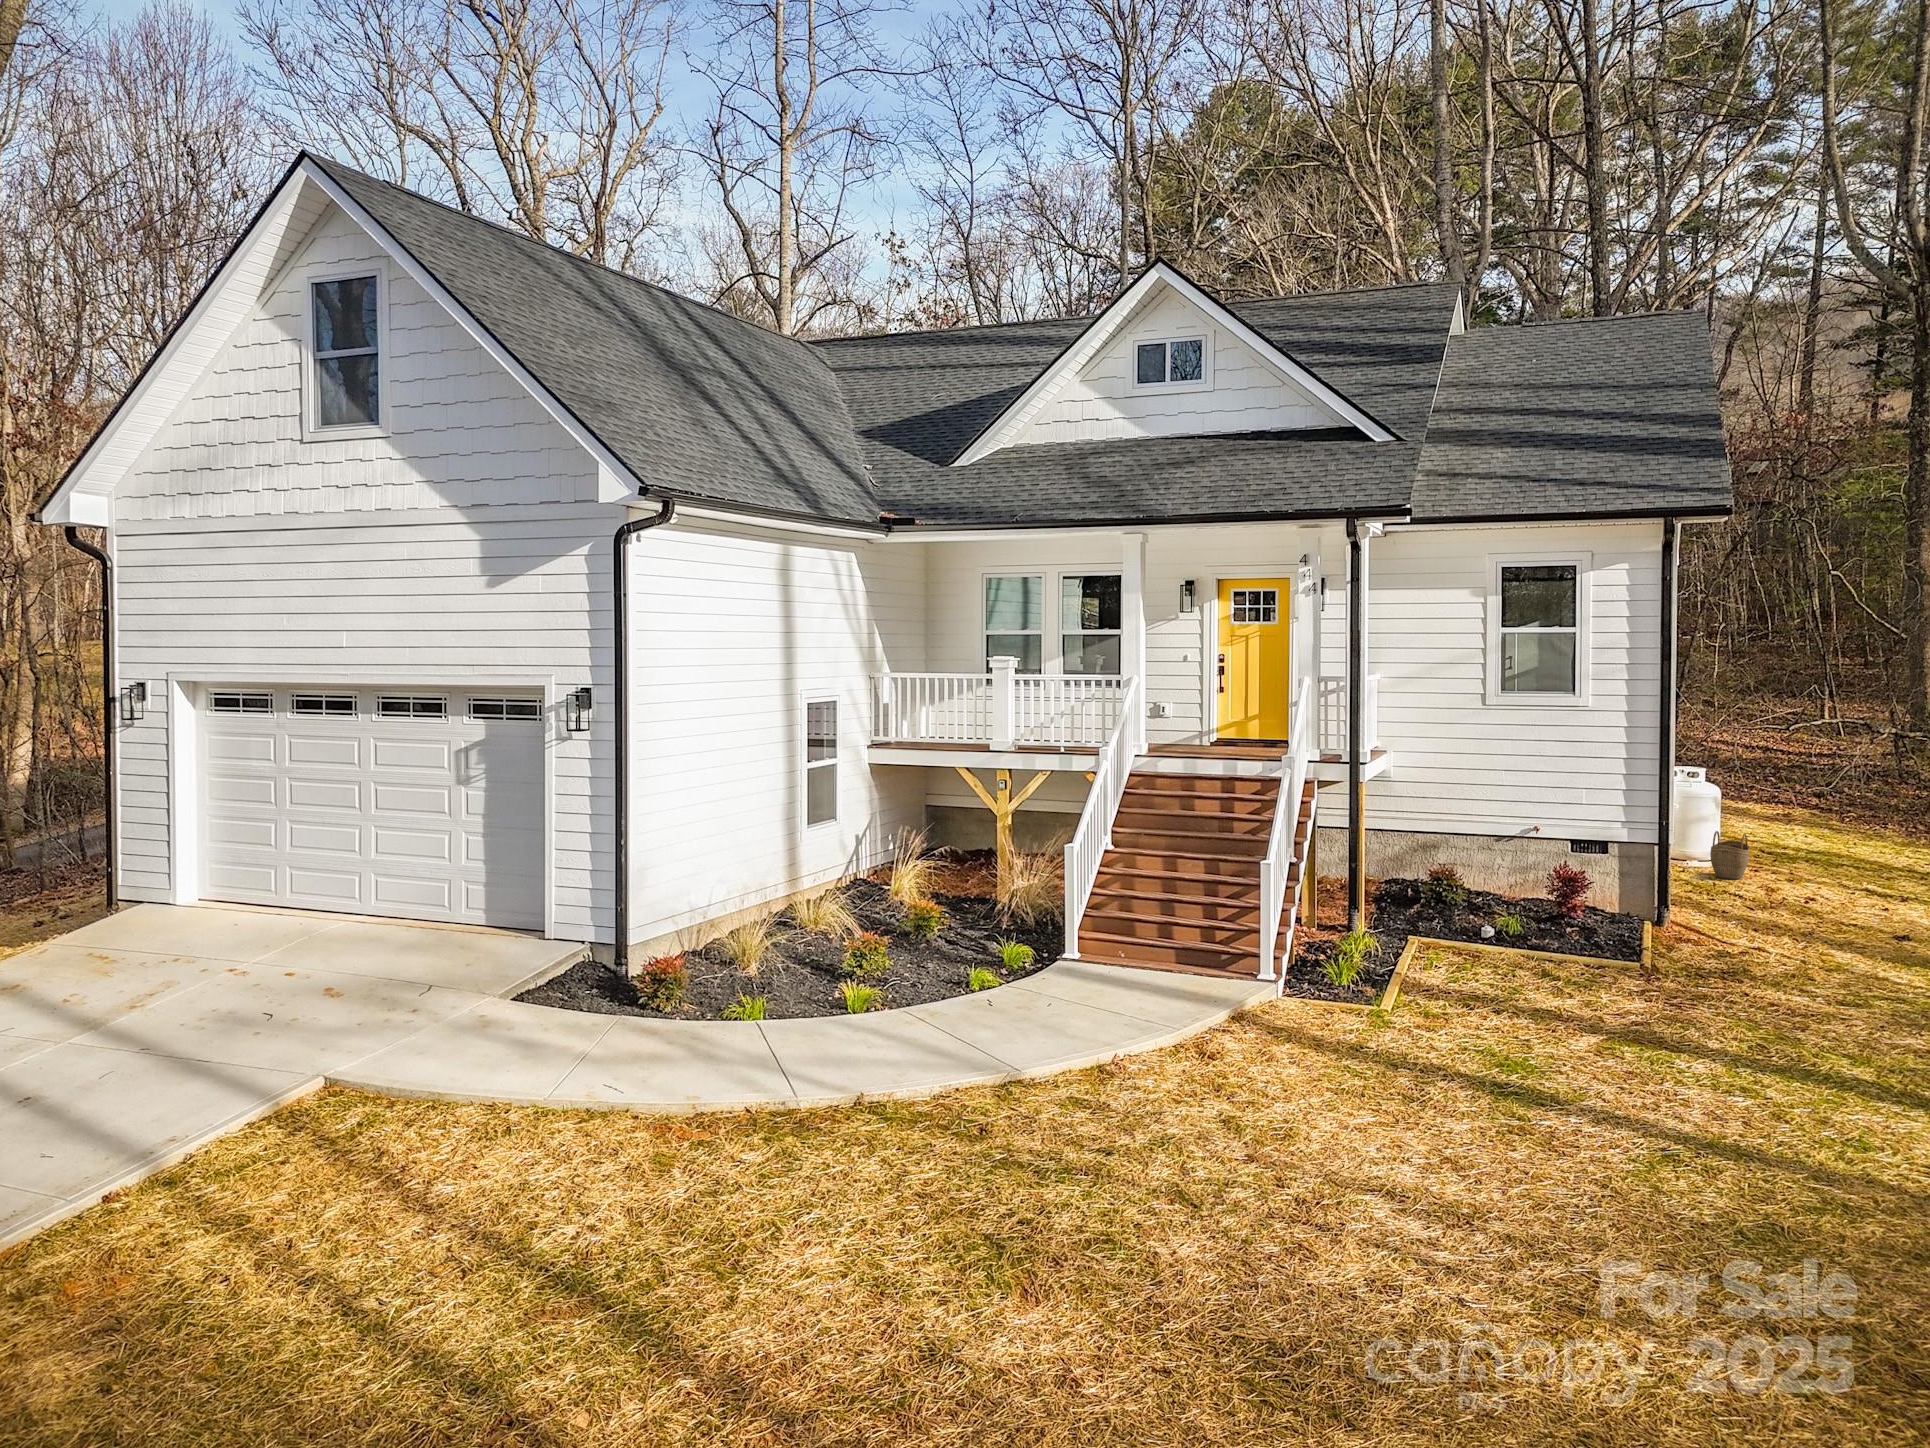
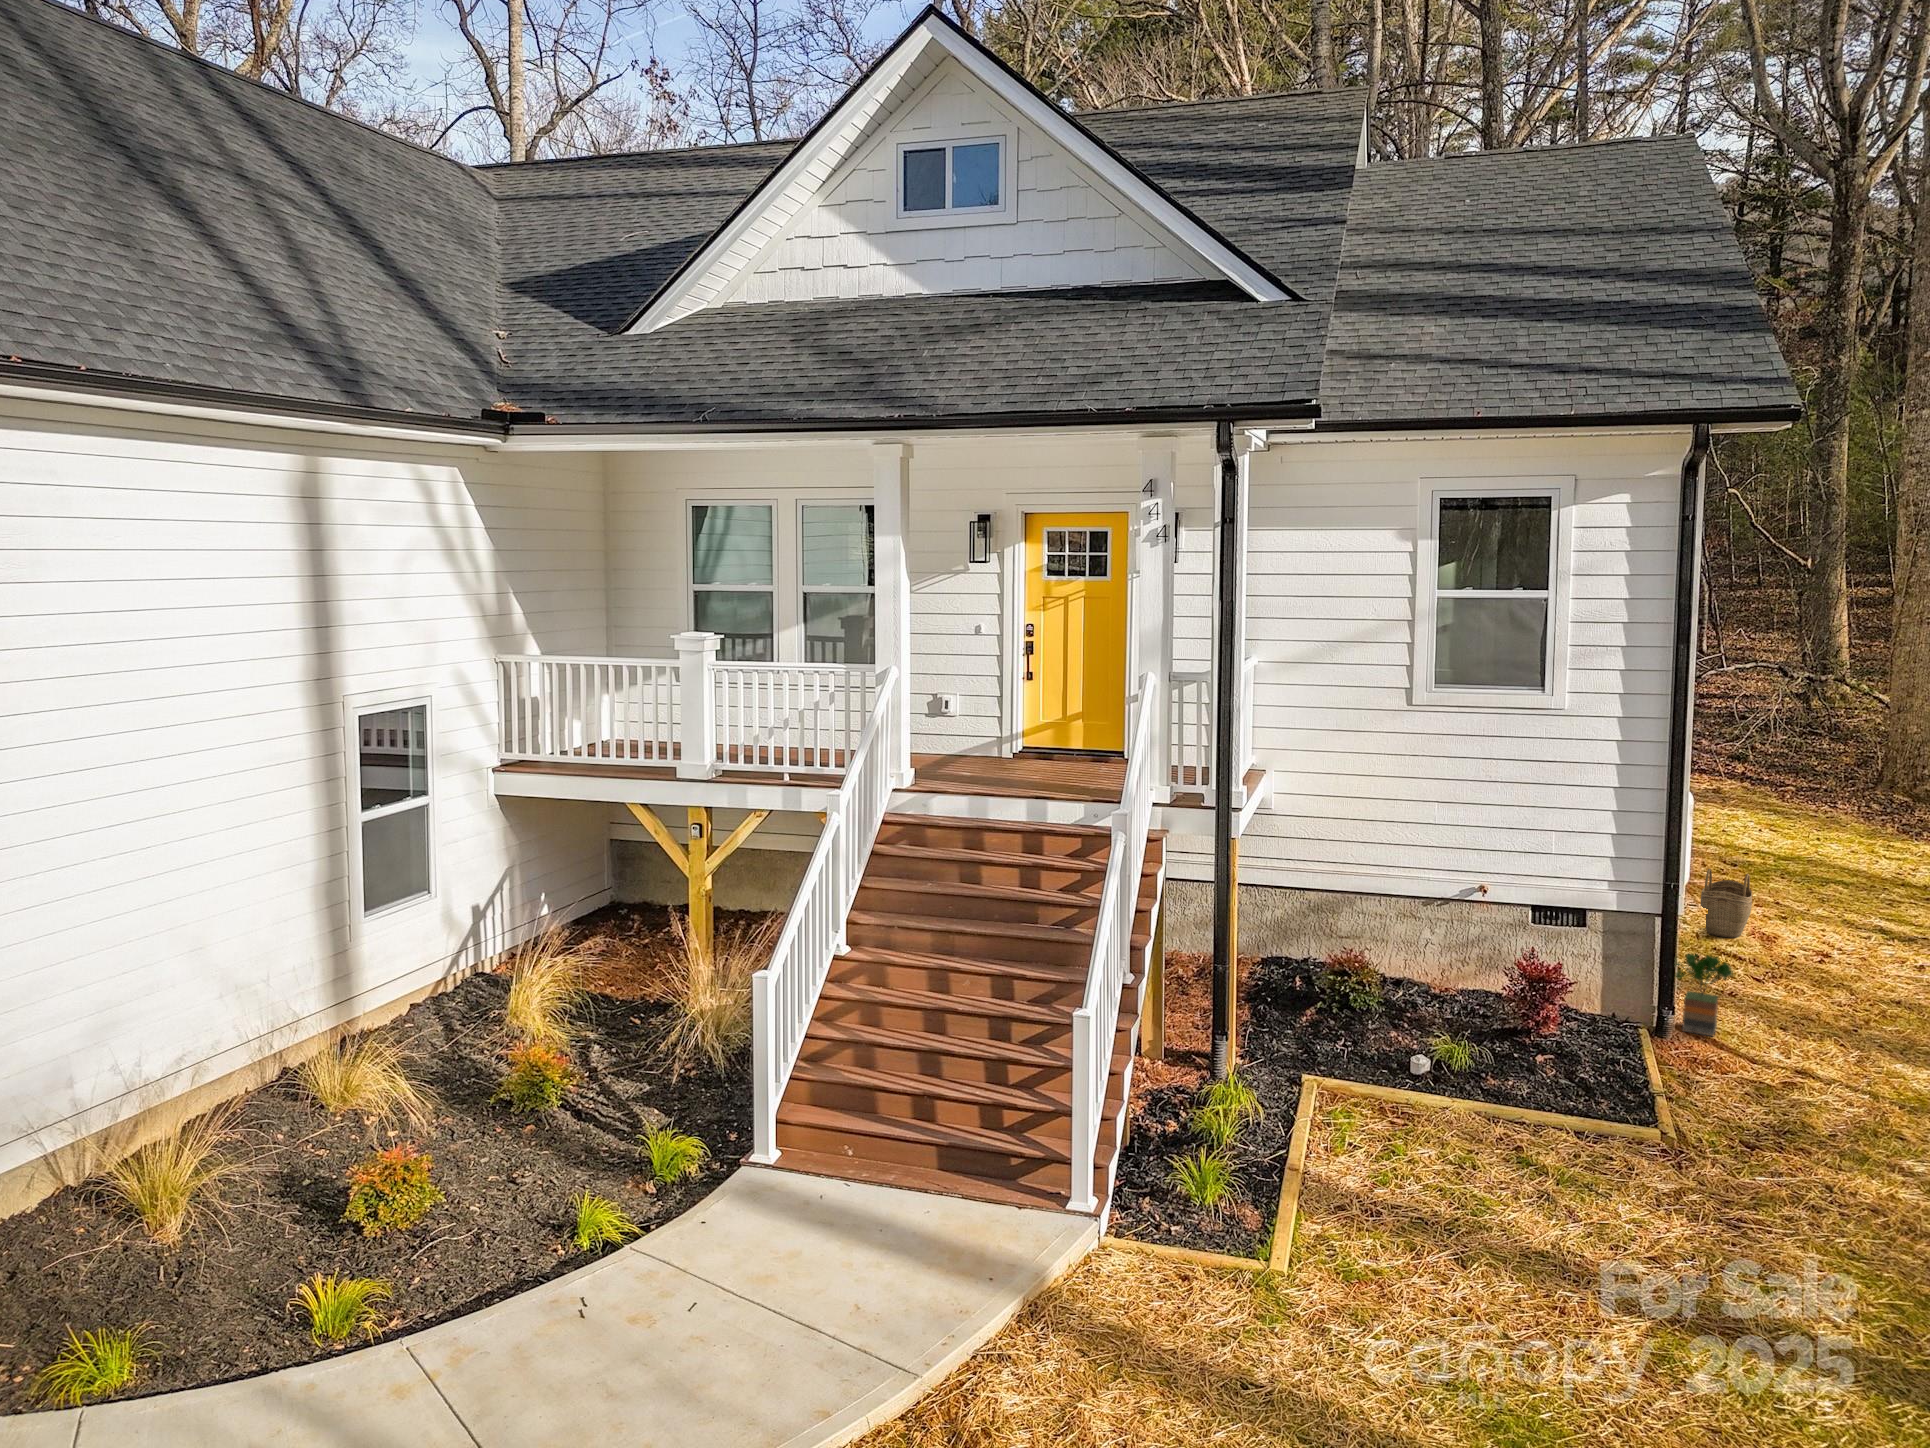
potted tree: none [1669,870,1713,925] -> present [1675,954,1733,1036]

